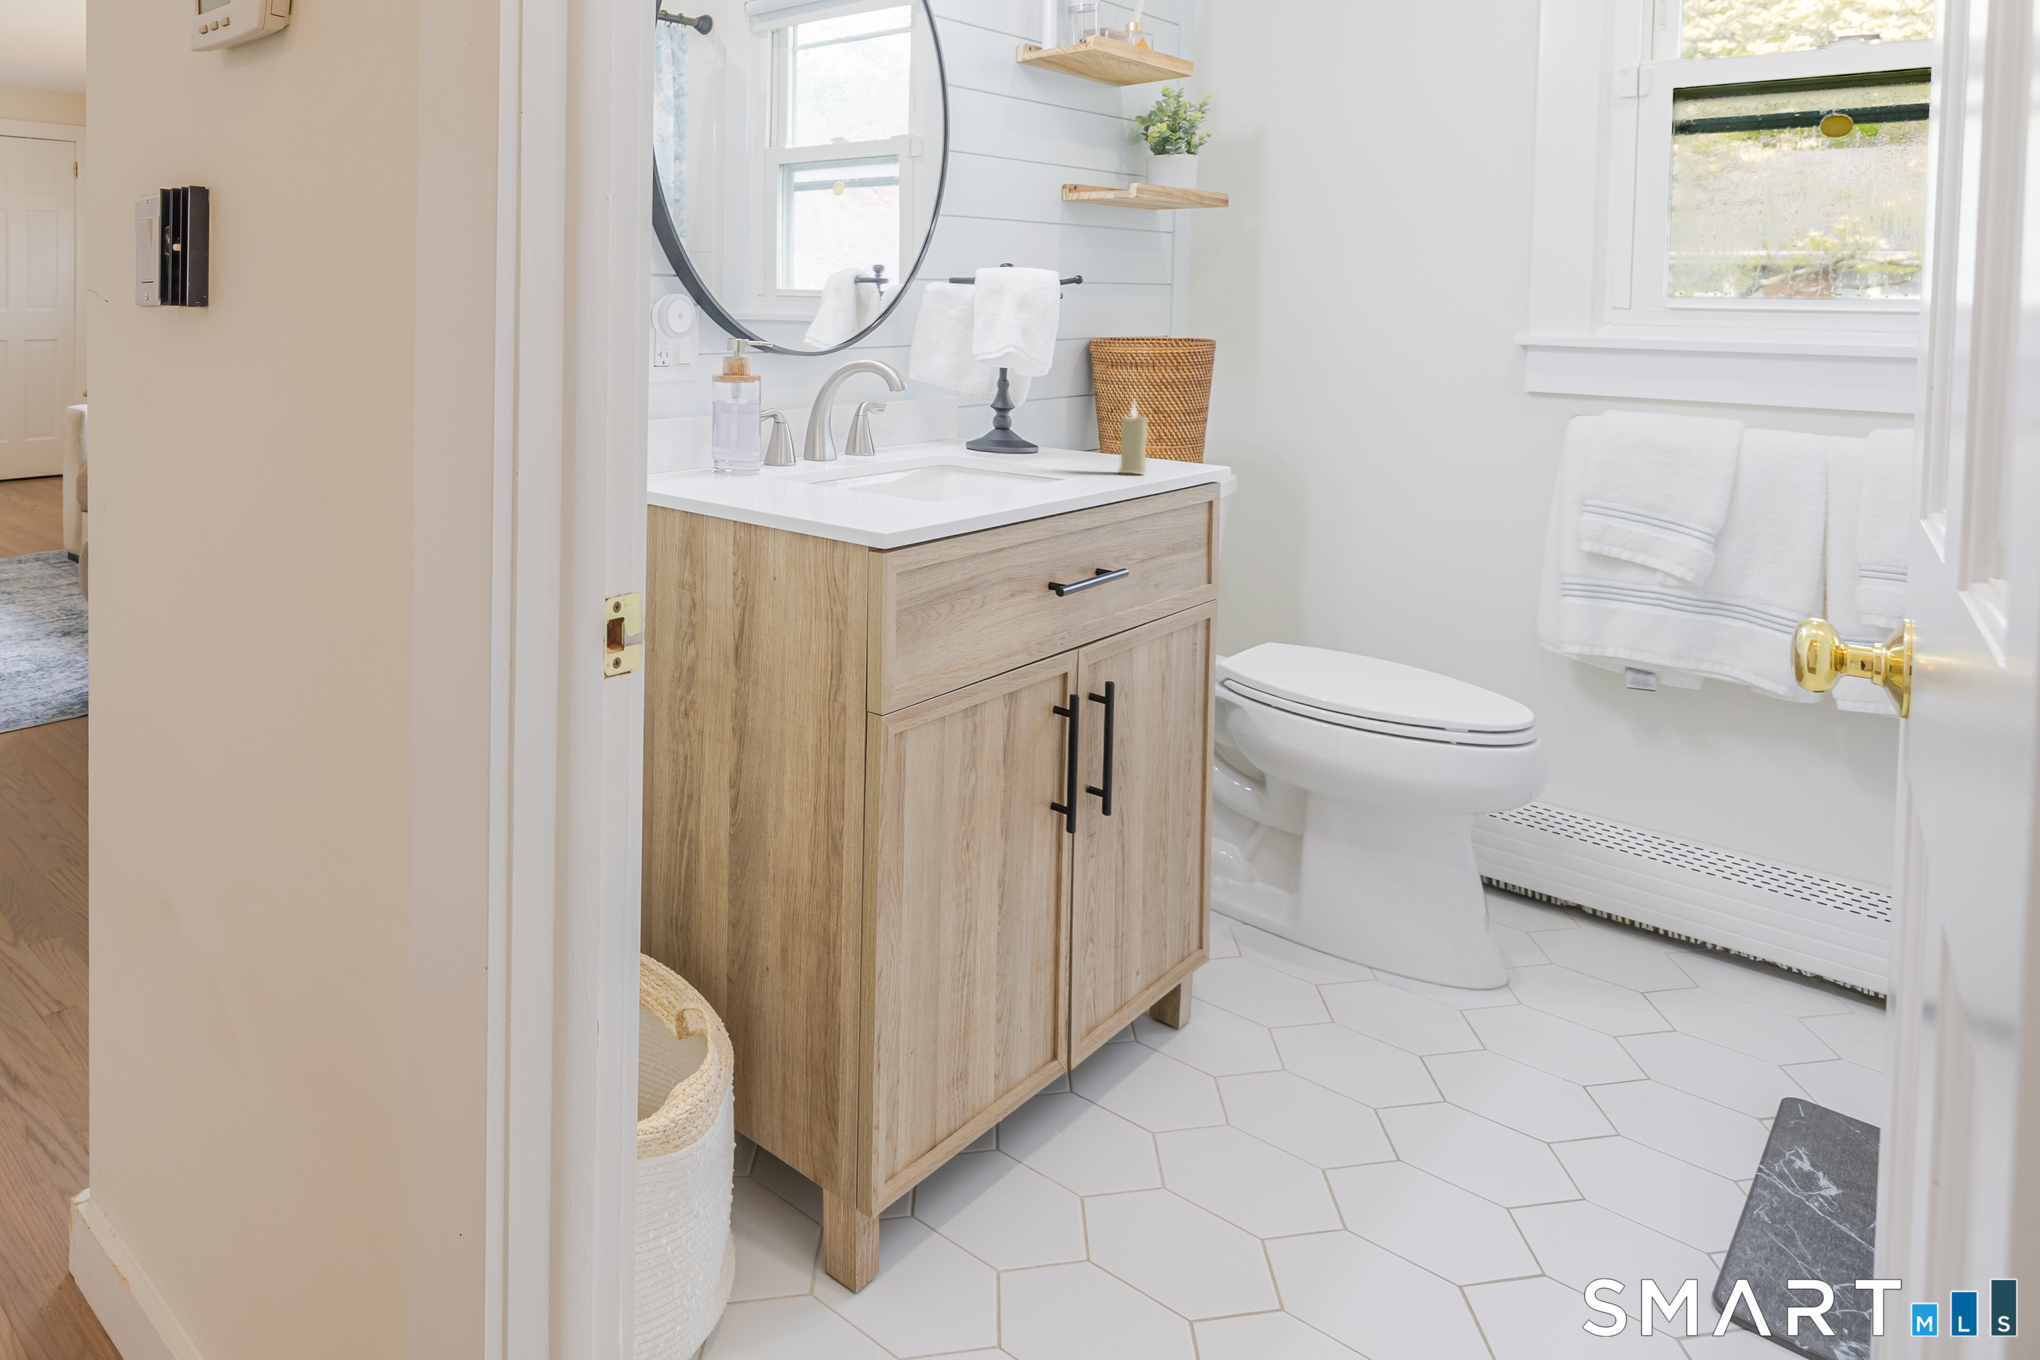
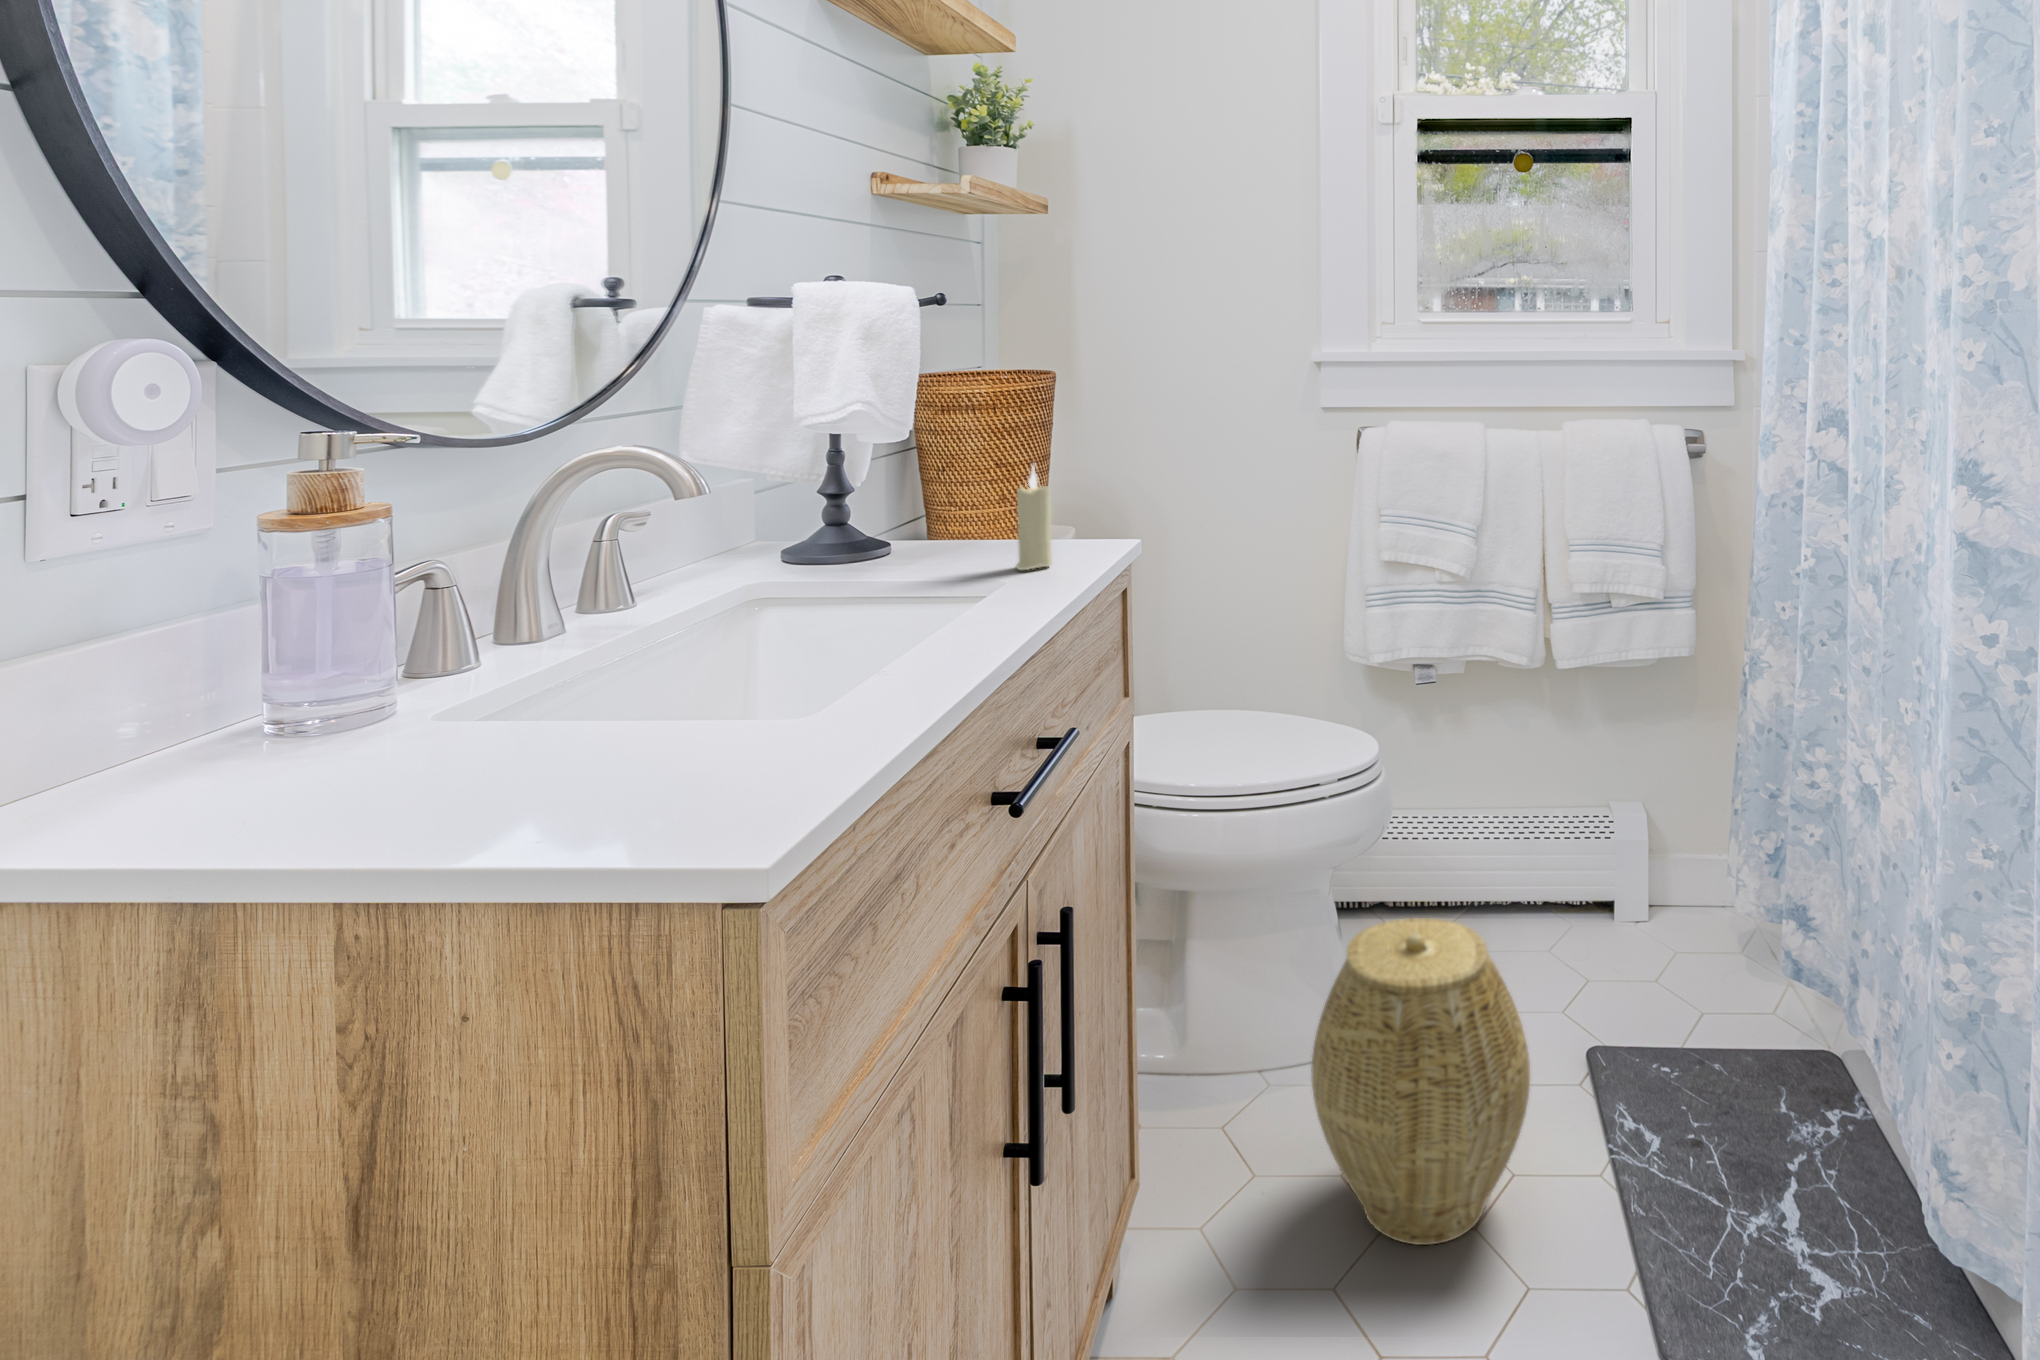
woven basket: none [1364,843,1609,1127] -> present [1311,918,1530,1245]

